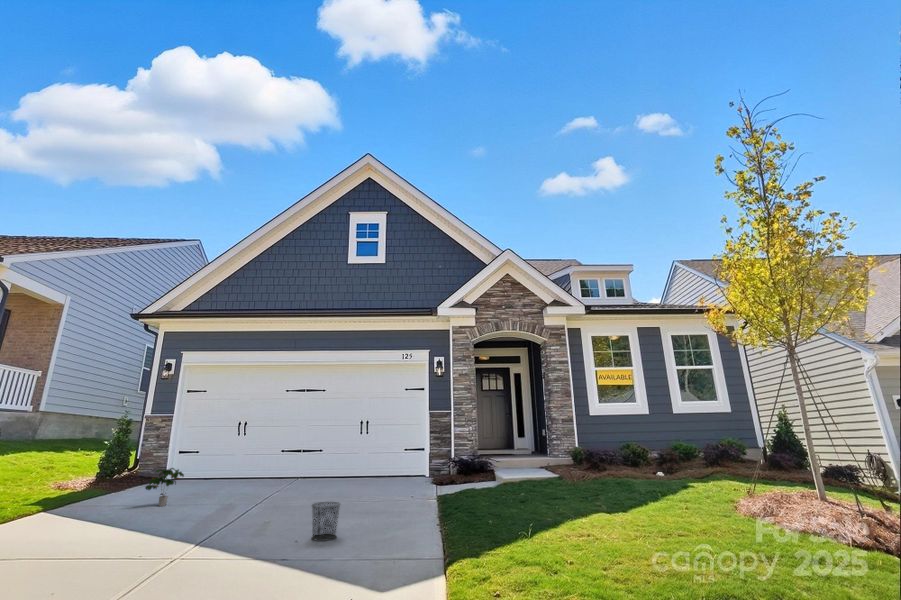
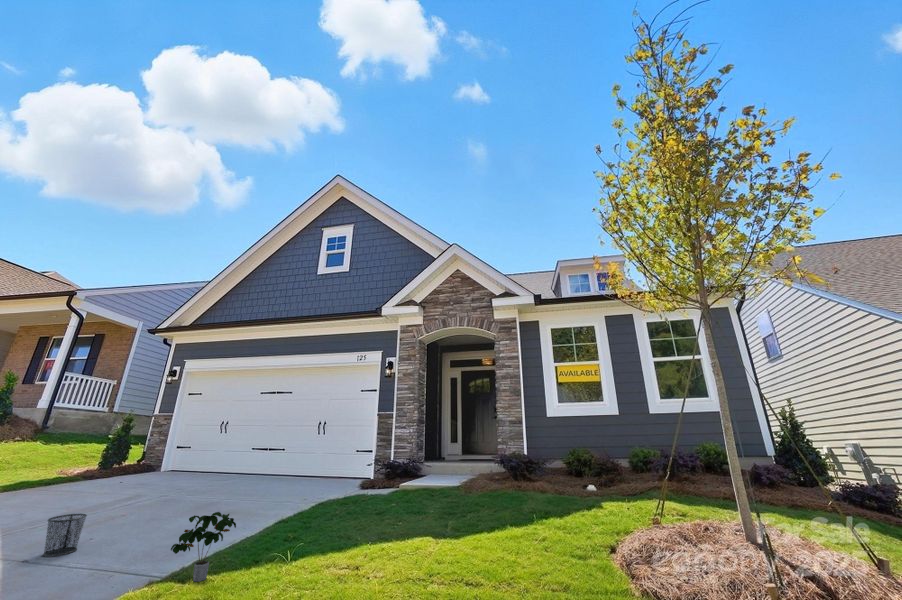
potted plant: present [145,468,184,506] -> present [171,512,236,581]

